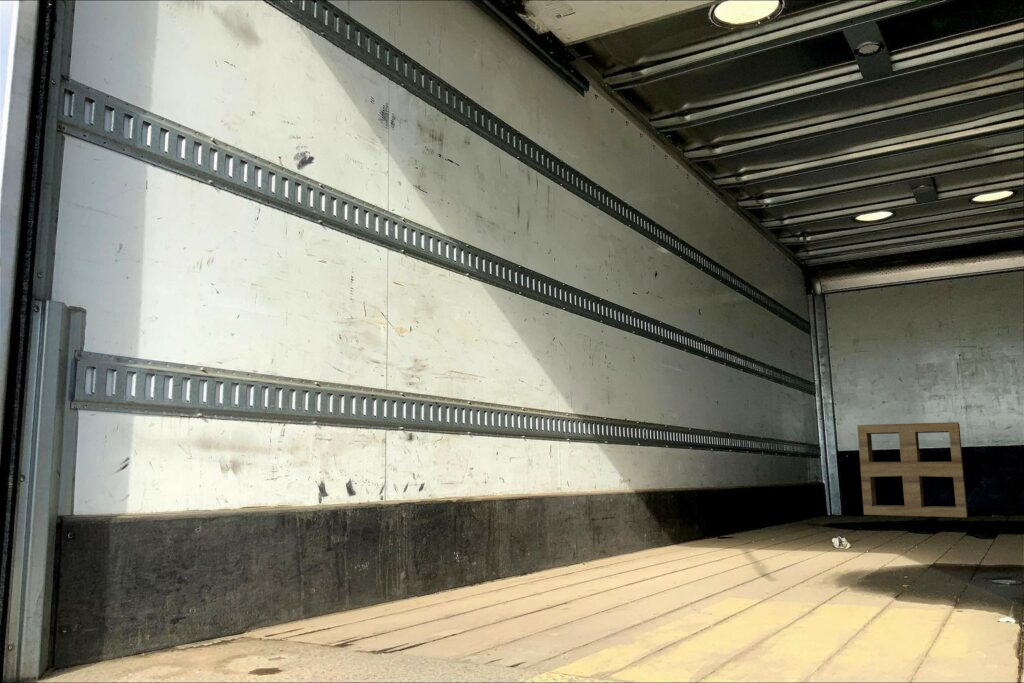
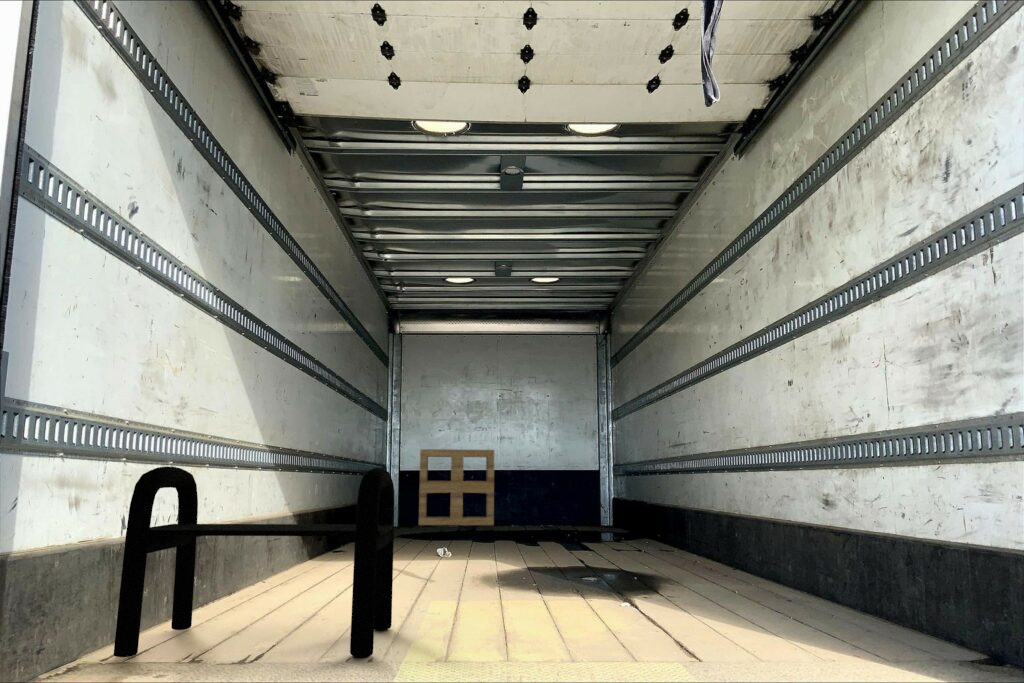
bench: none [295,420,614,663] -> present [114,467,394,657]

